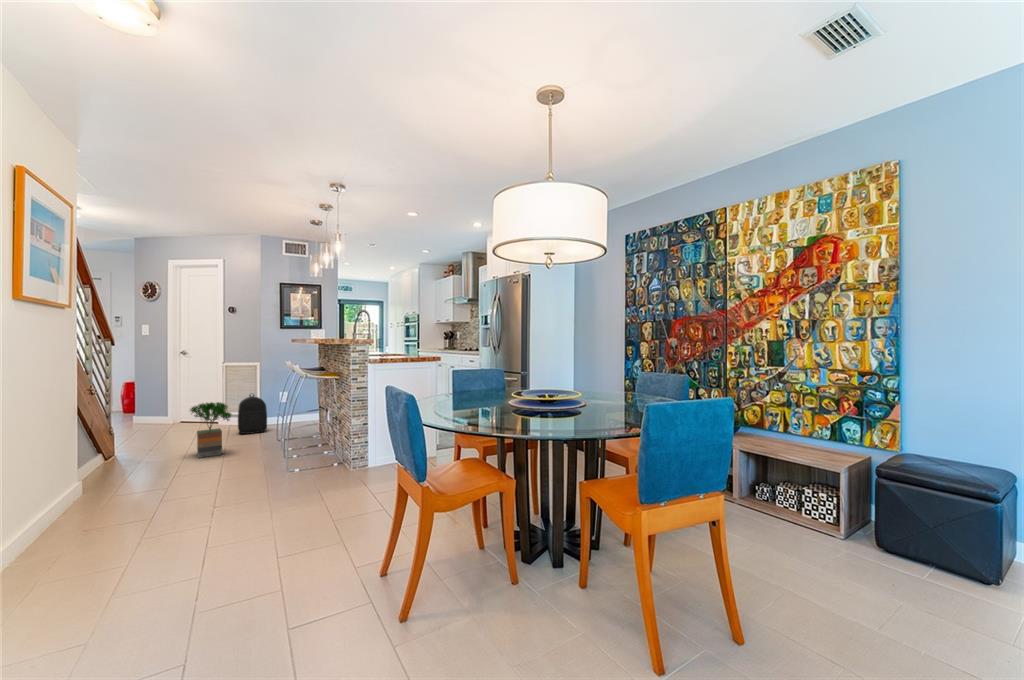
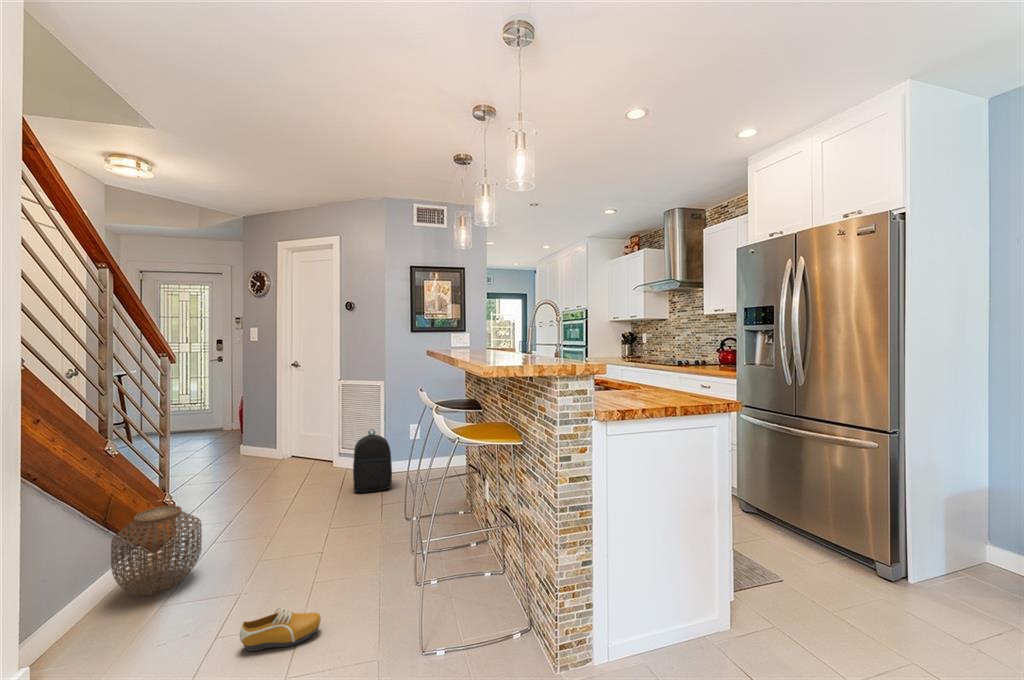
potted tree: present [190,402,232,458] -> none [272,456,339,557]
woven basket: none [88,427,145,475] -> present [111,506,202,596]
shoe: none [186,462,231,481] -> present [240,607,321,651]

